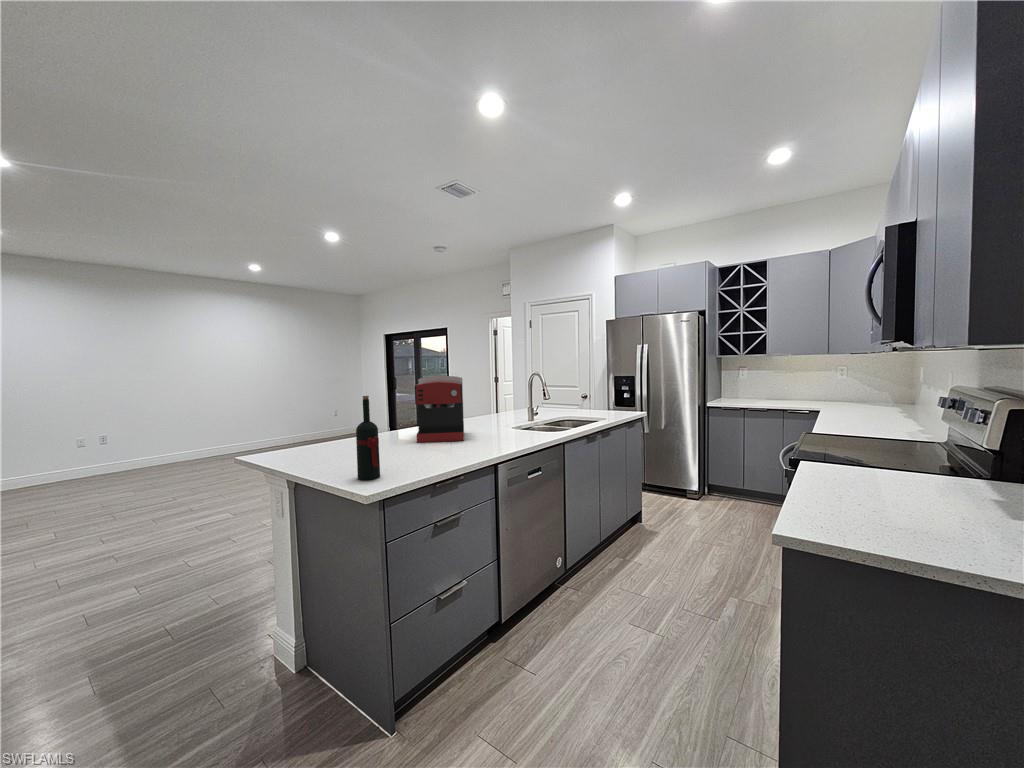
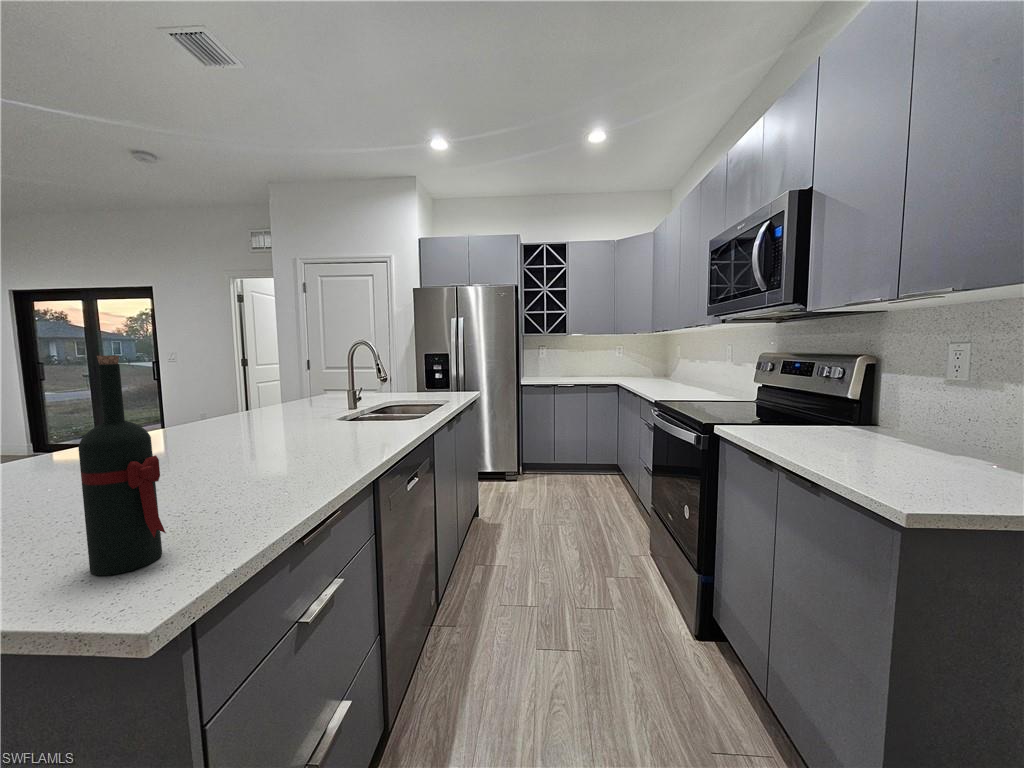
coffee maker: present [415,375,464,443] -> none [170,338,282,462]

